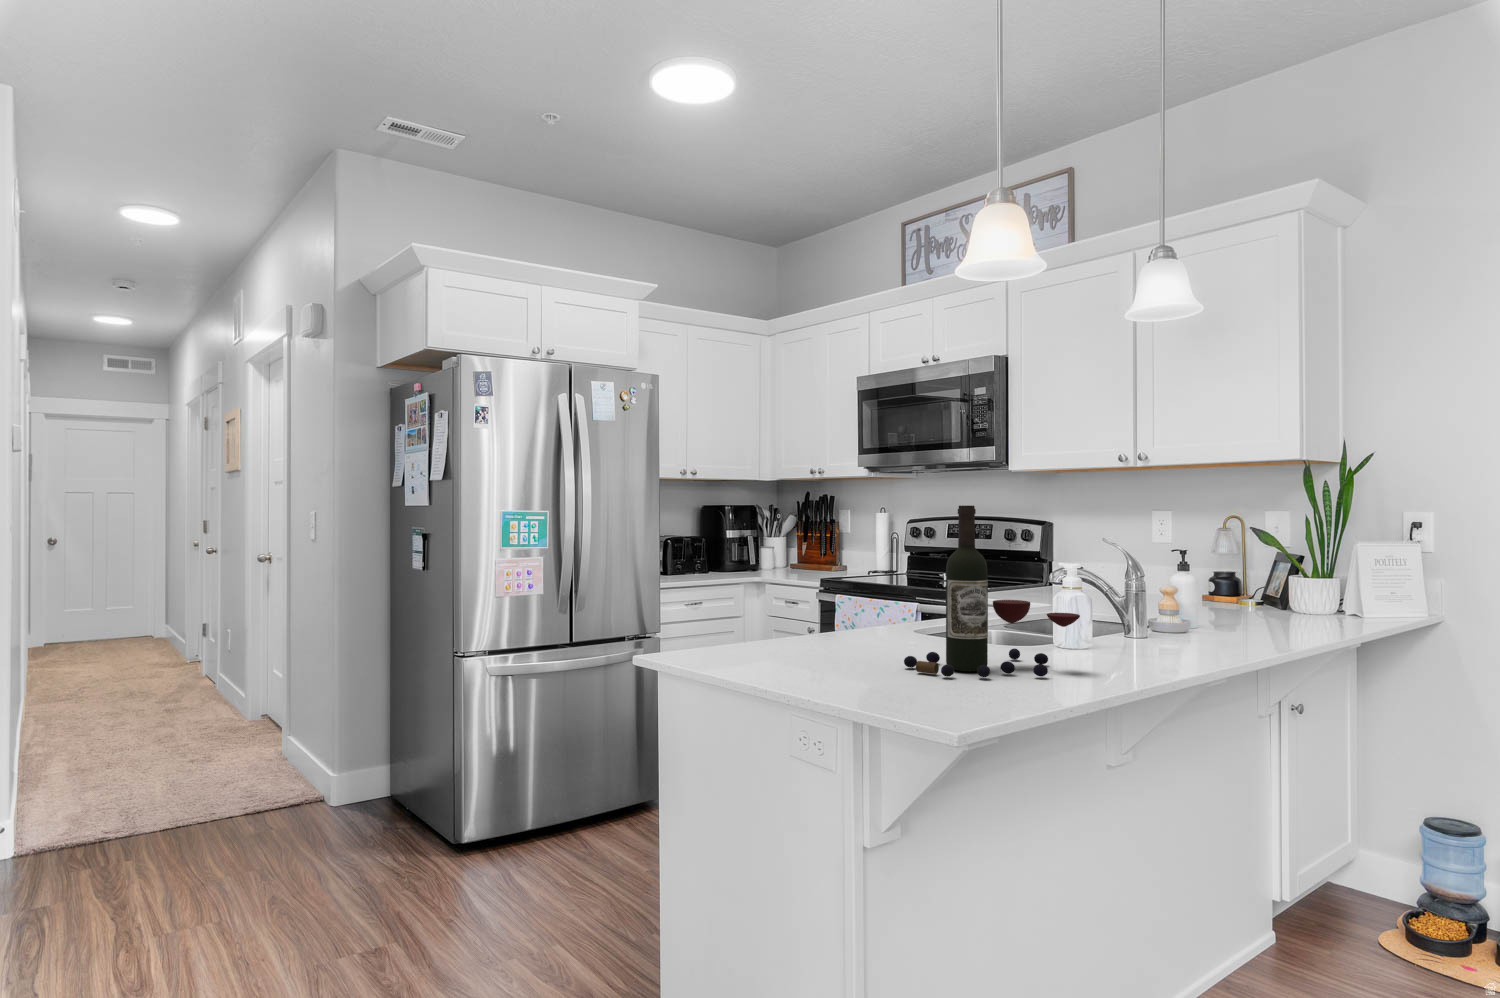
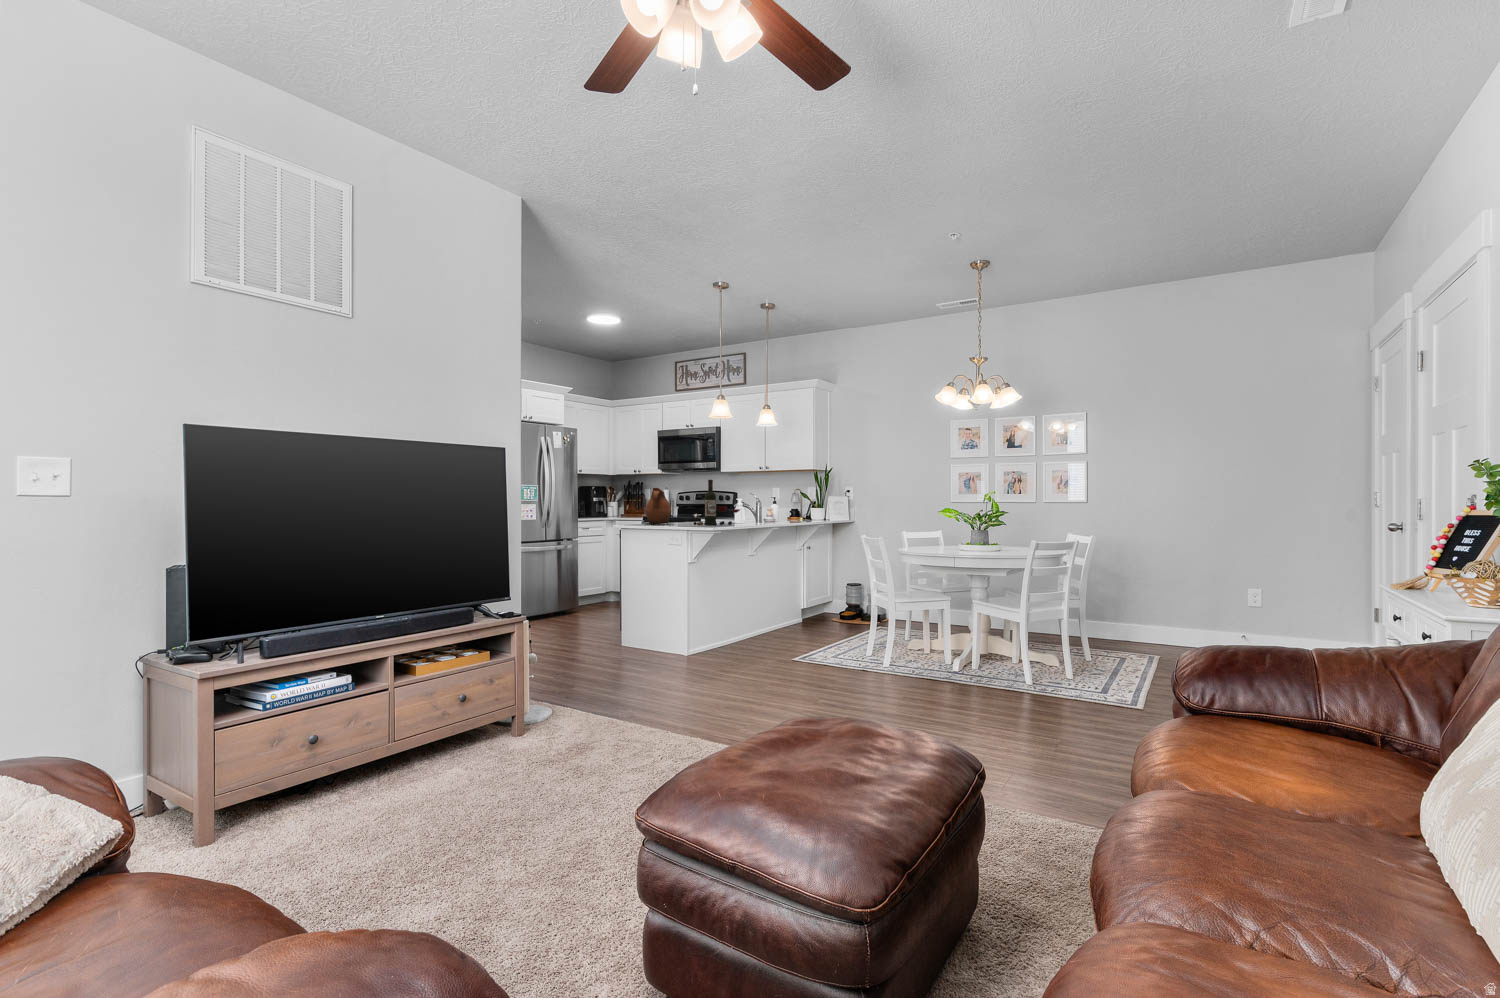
ceramic pitcher: none [733,533,849,661] -> present [644,488,672,524]

